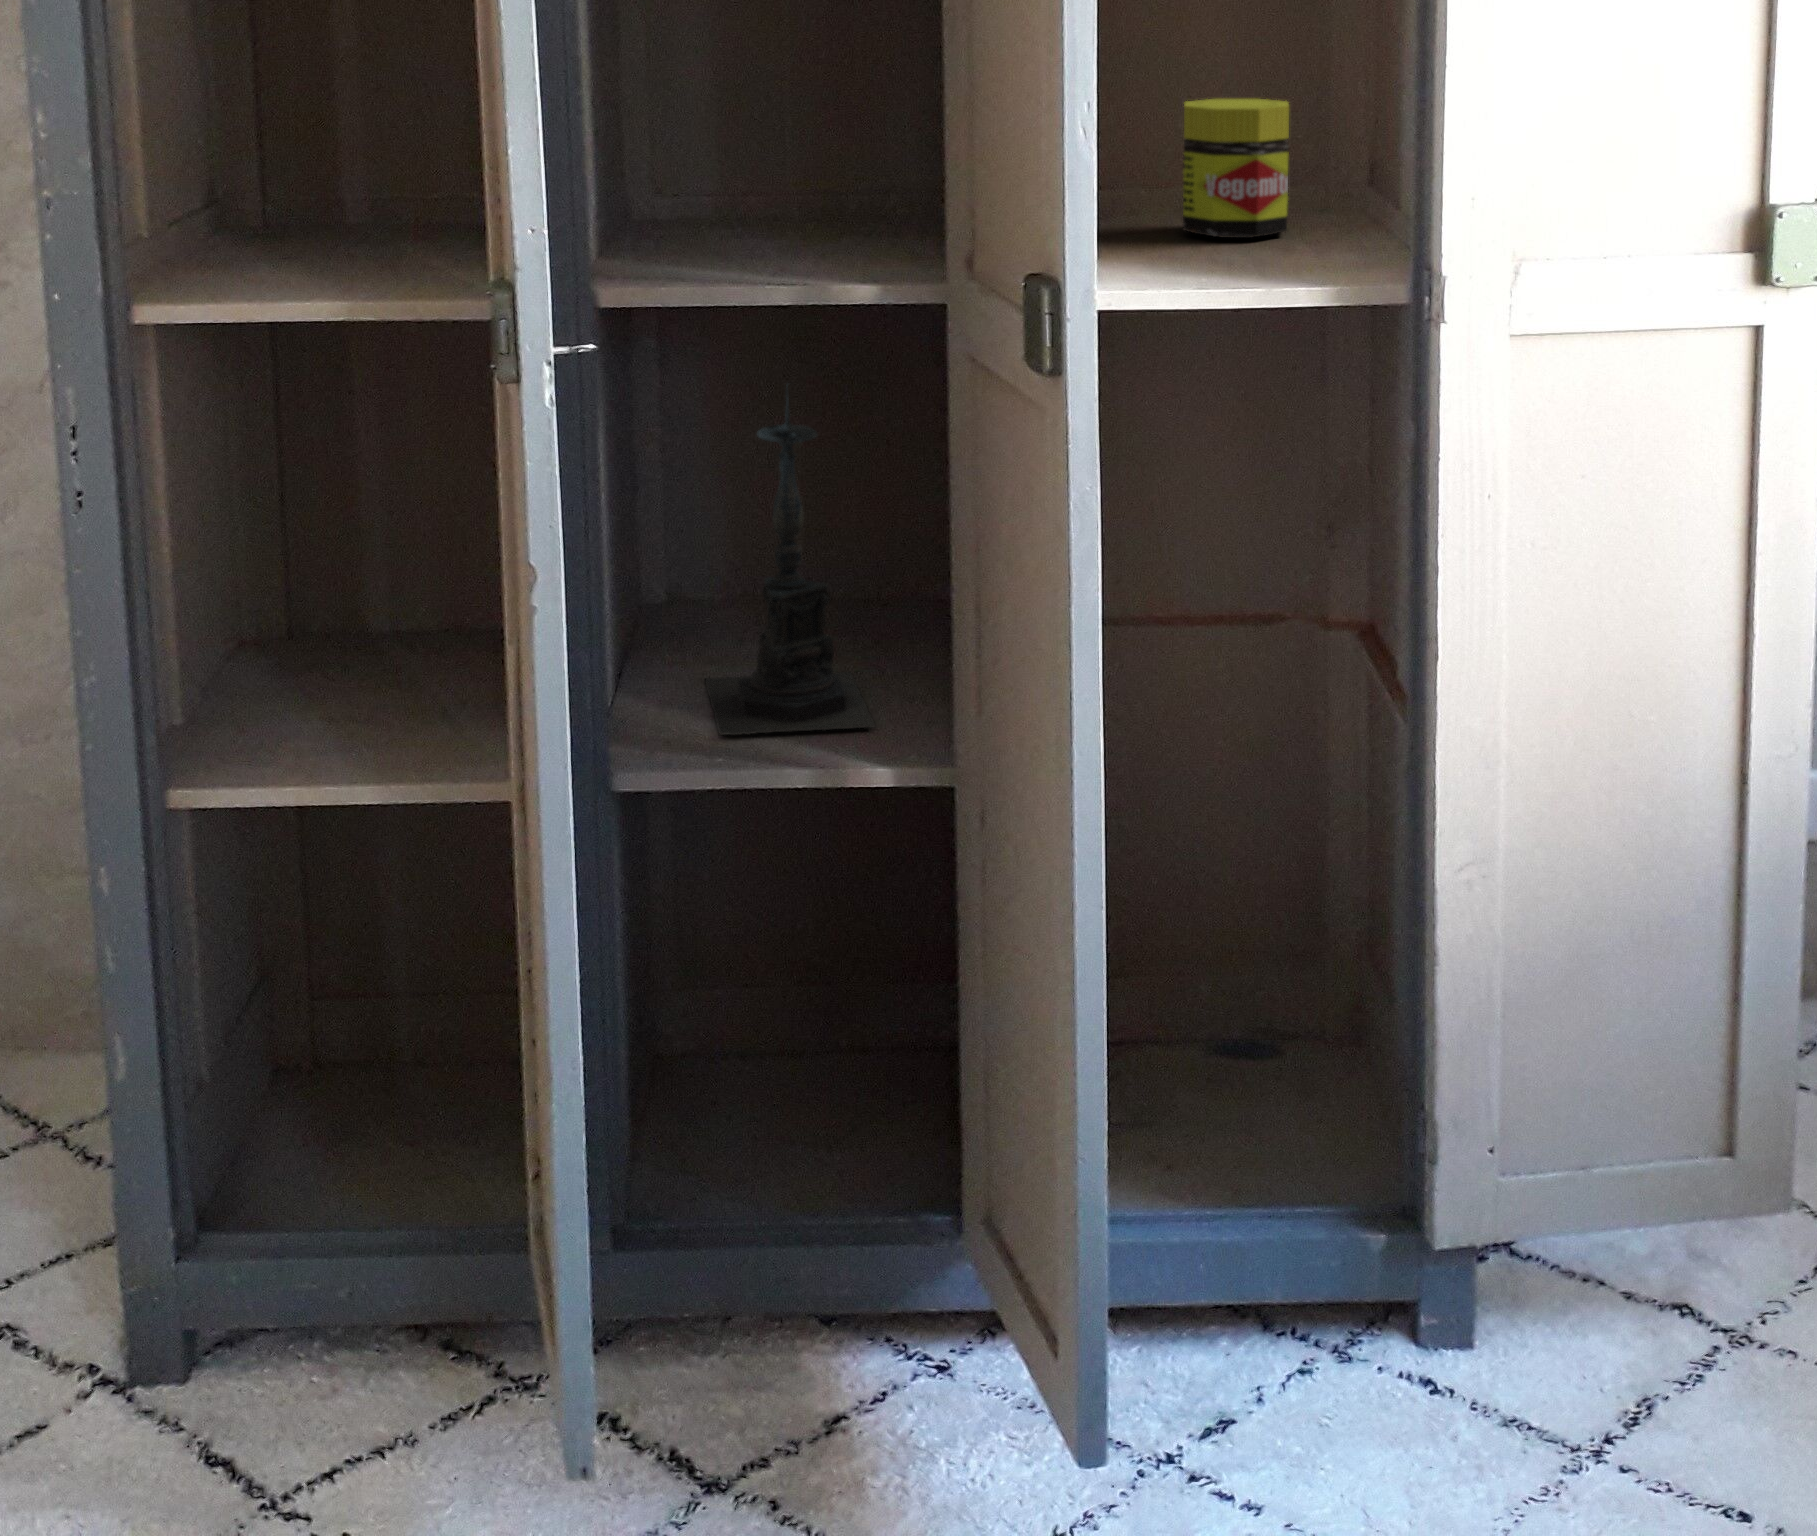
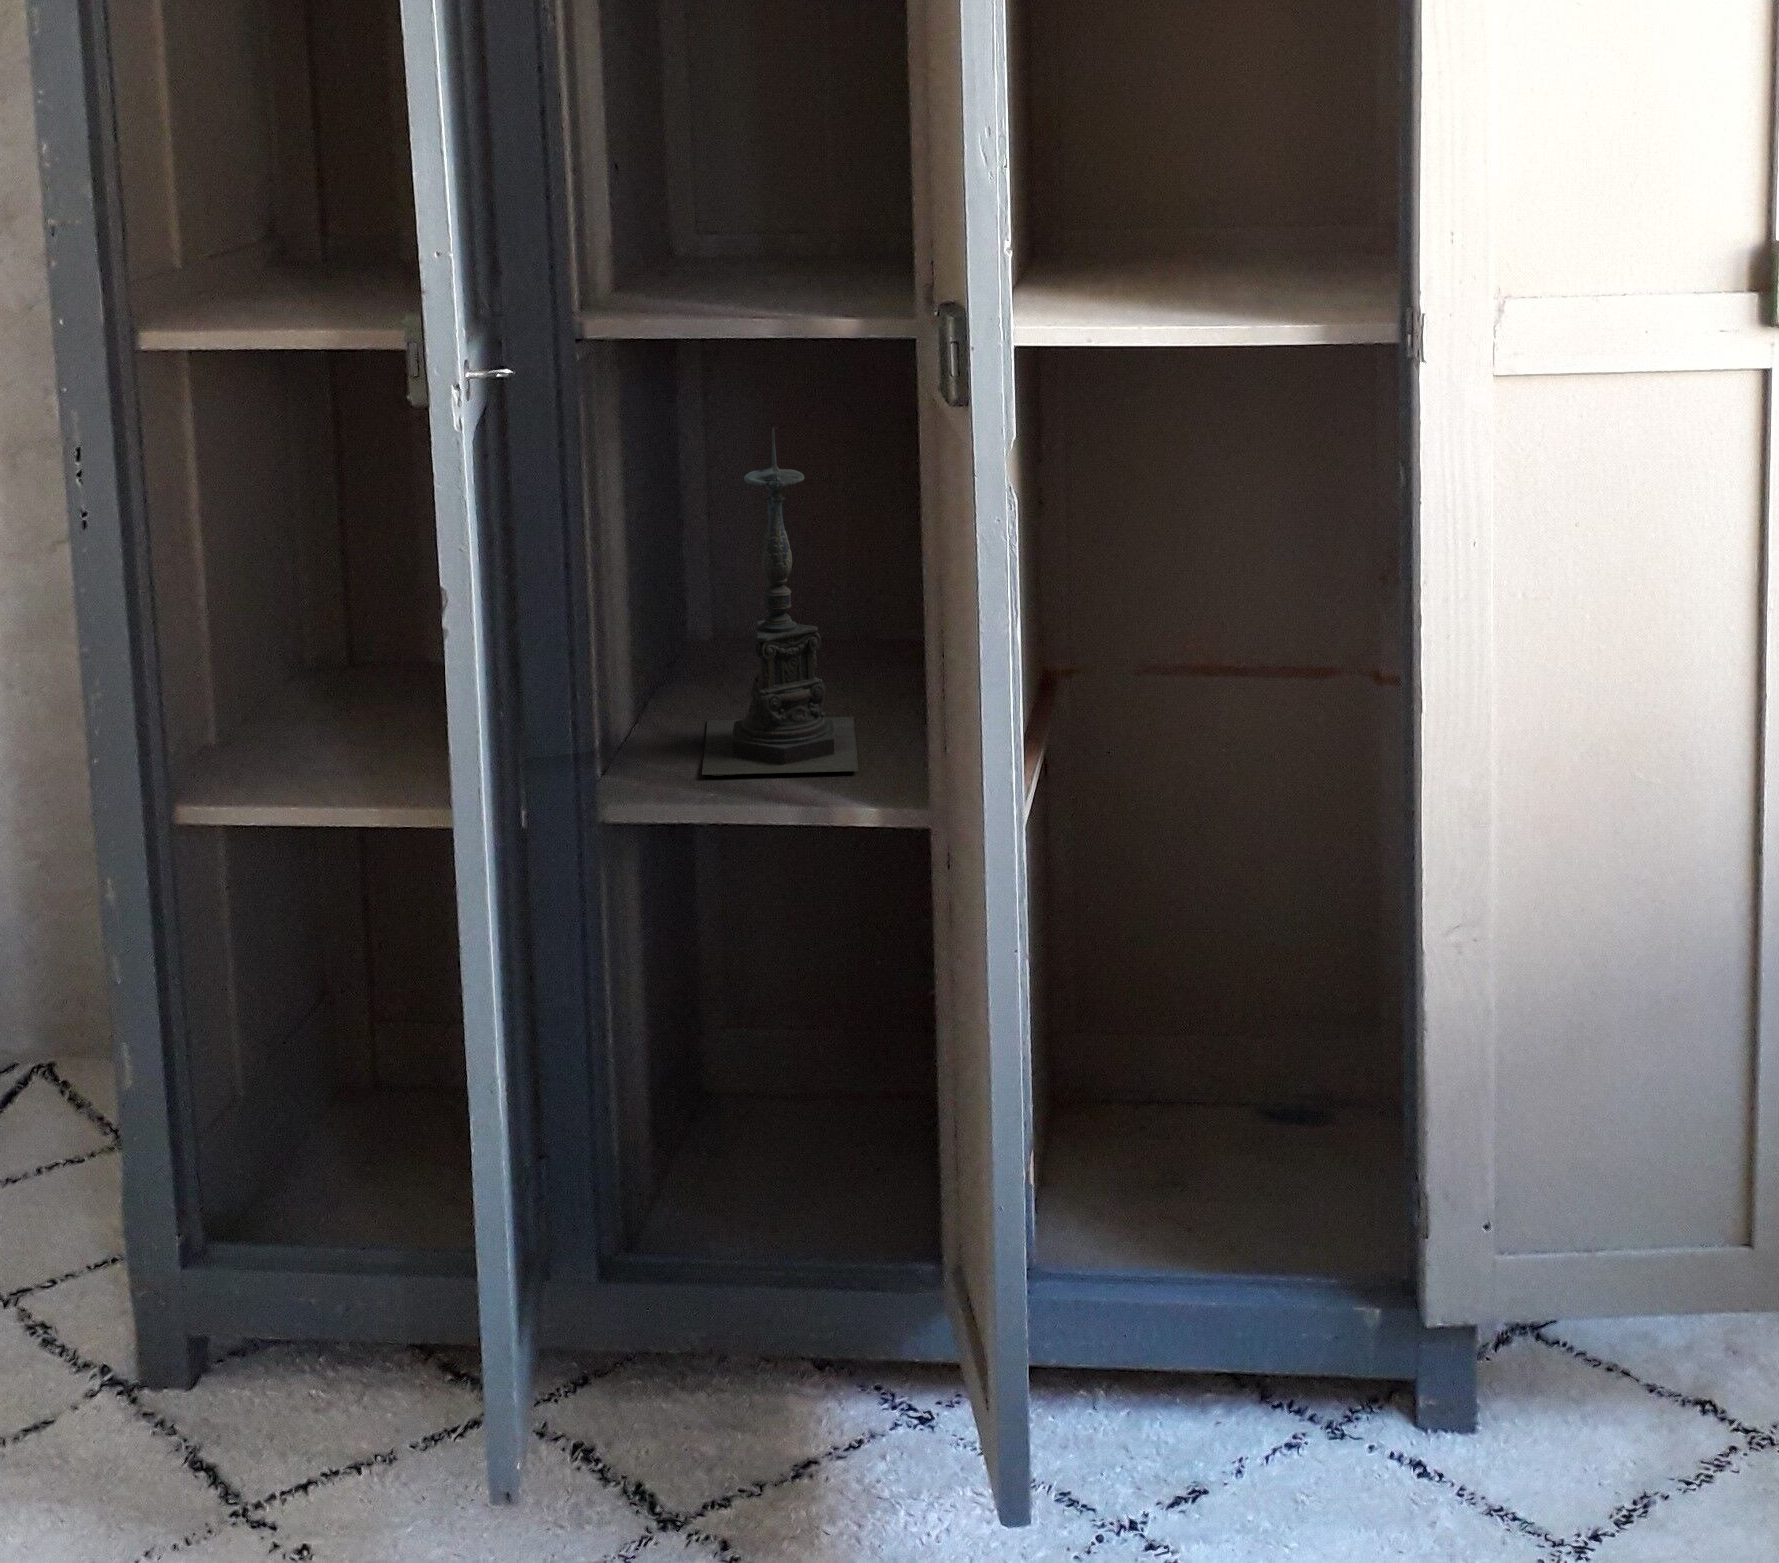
jar: present [1183,99,1289,238] -> none [1171,141,1282,282]

